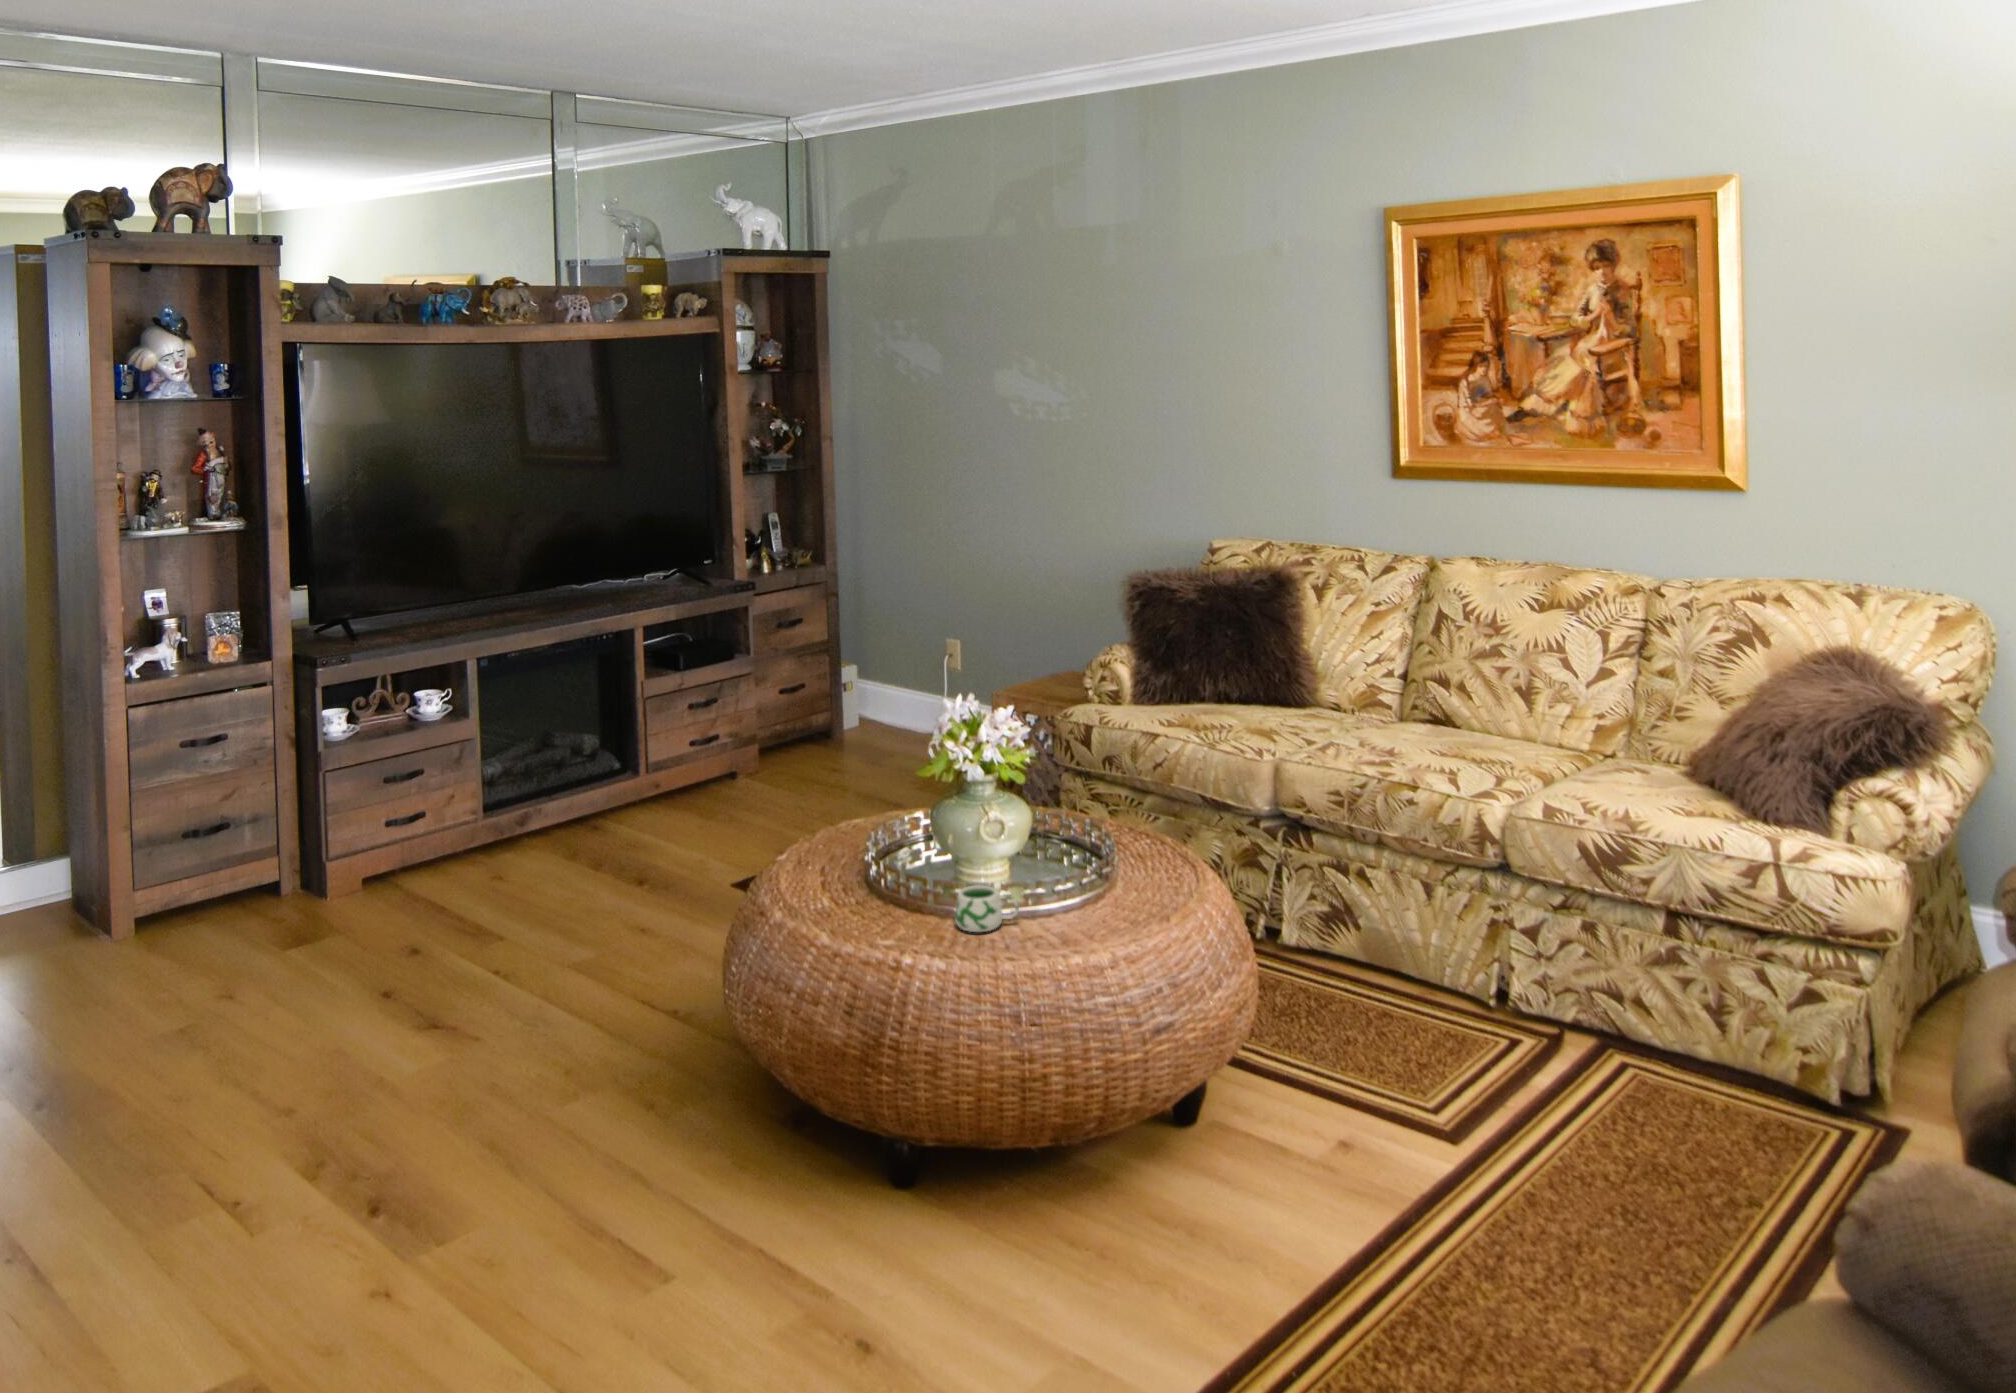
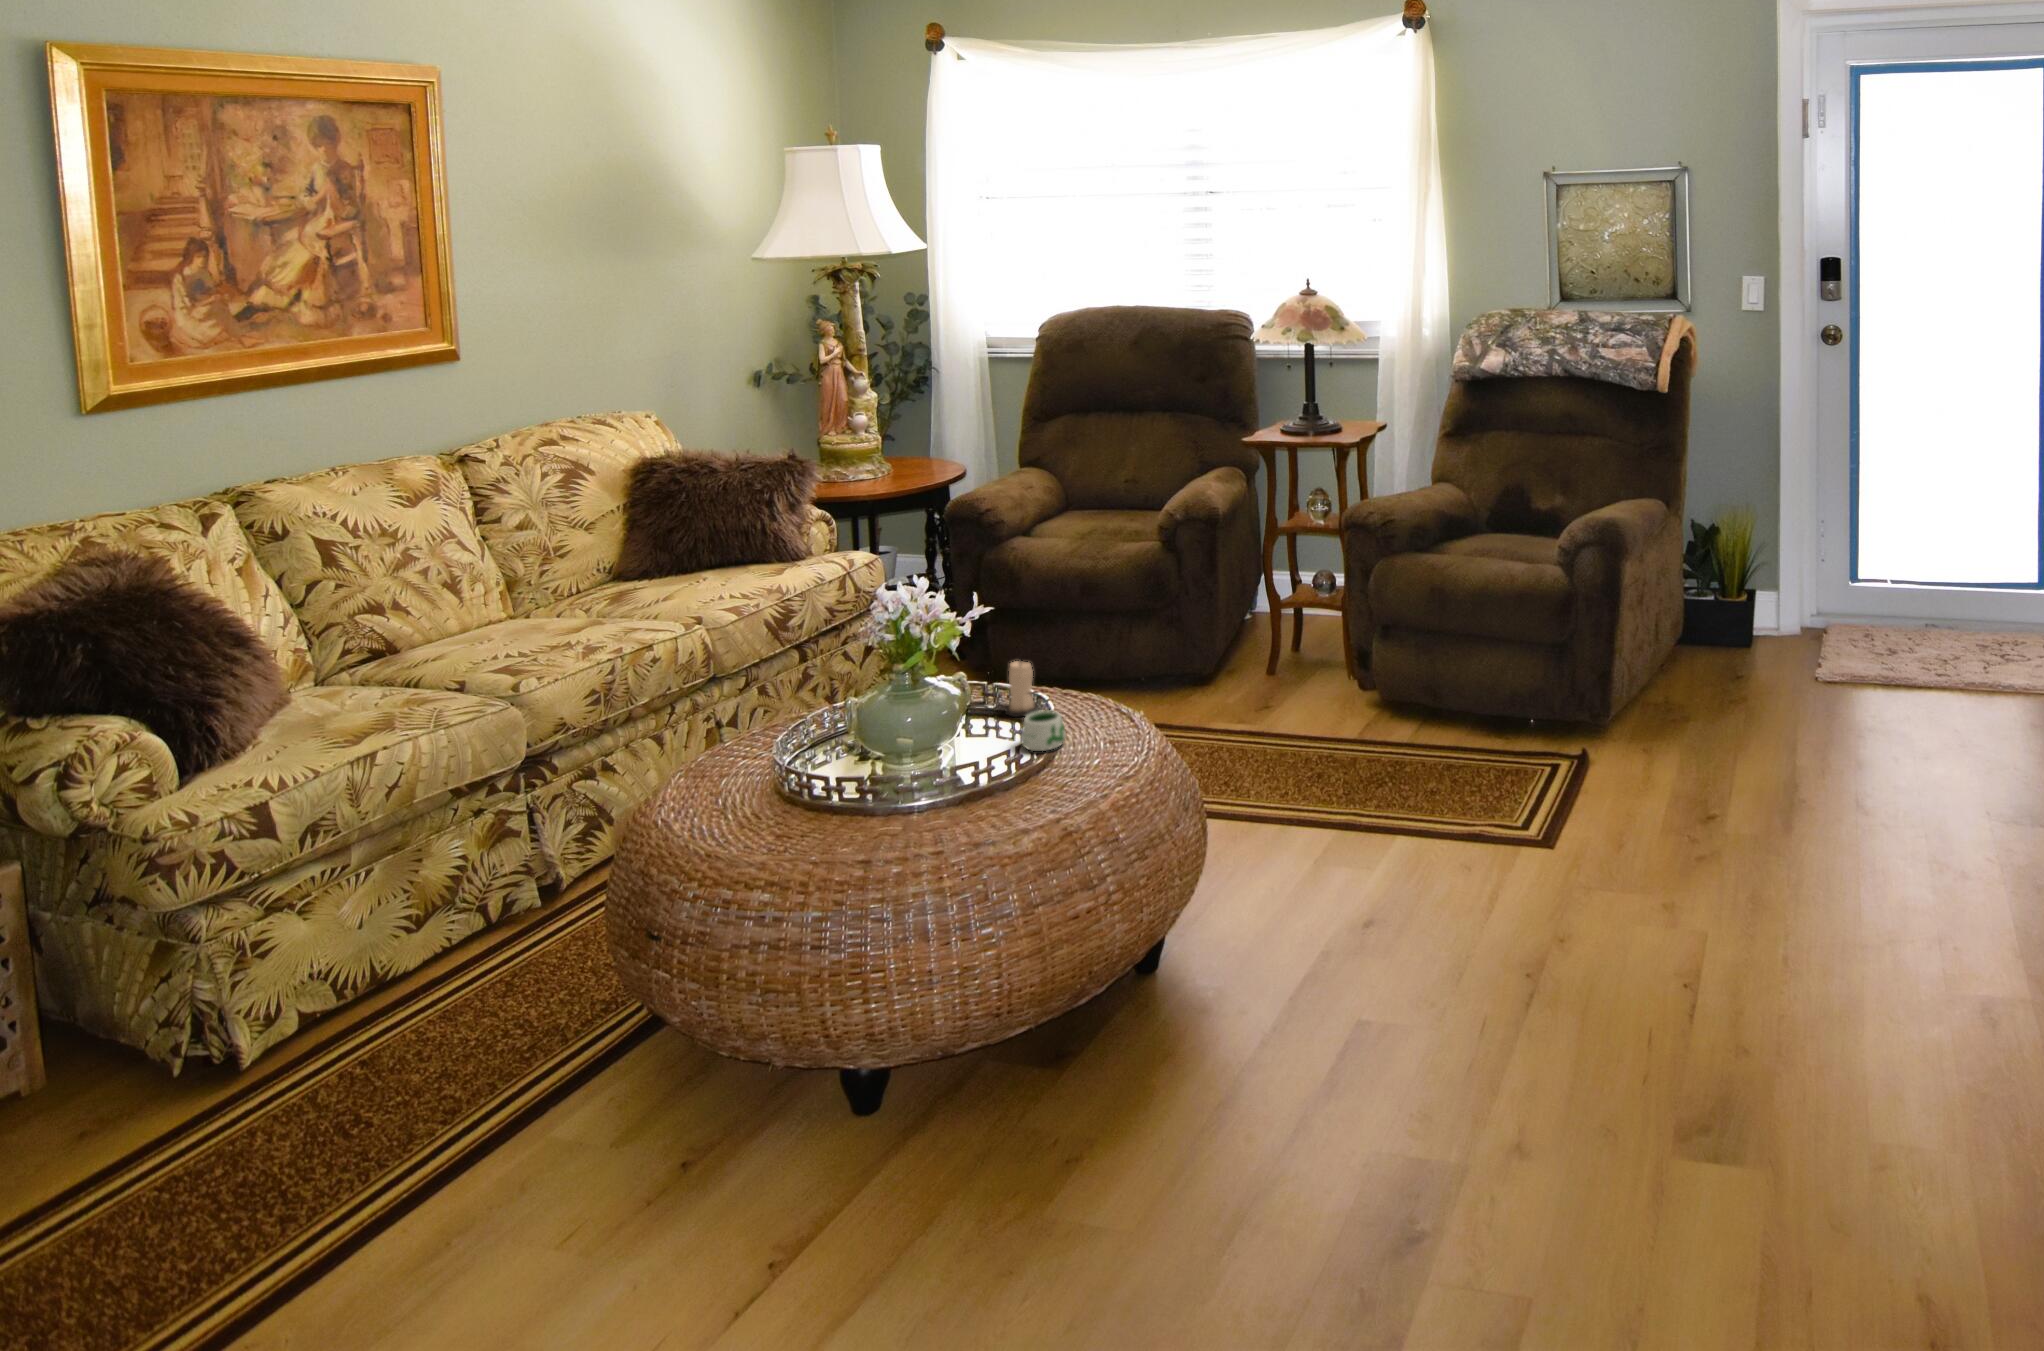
candle: none [1073,856,1112,928] -> present [1005,661,1038,717]

